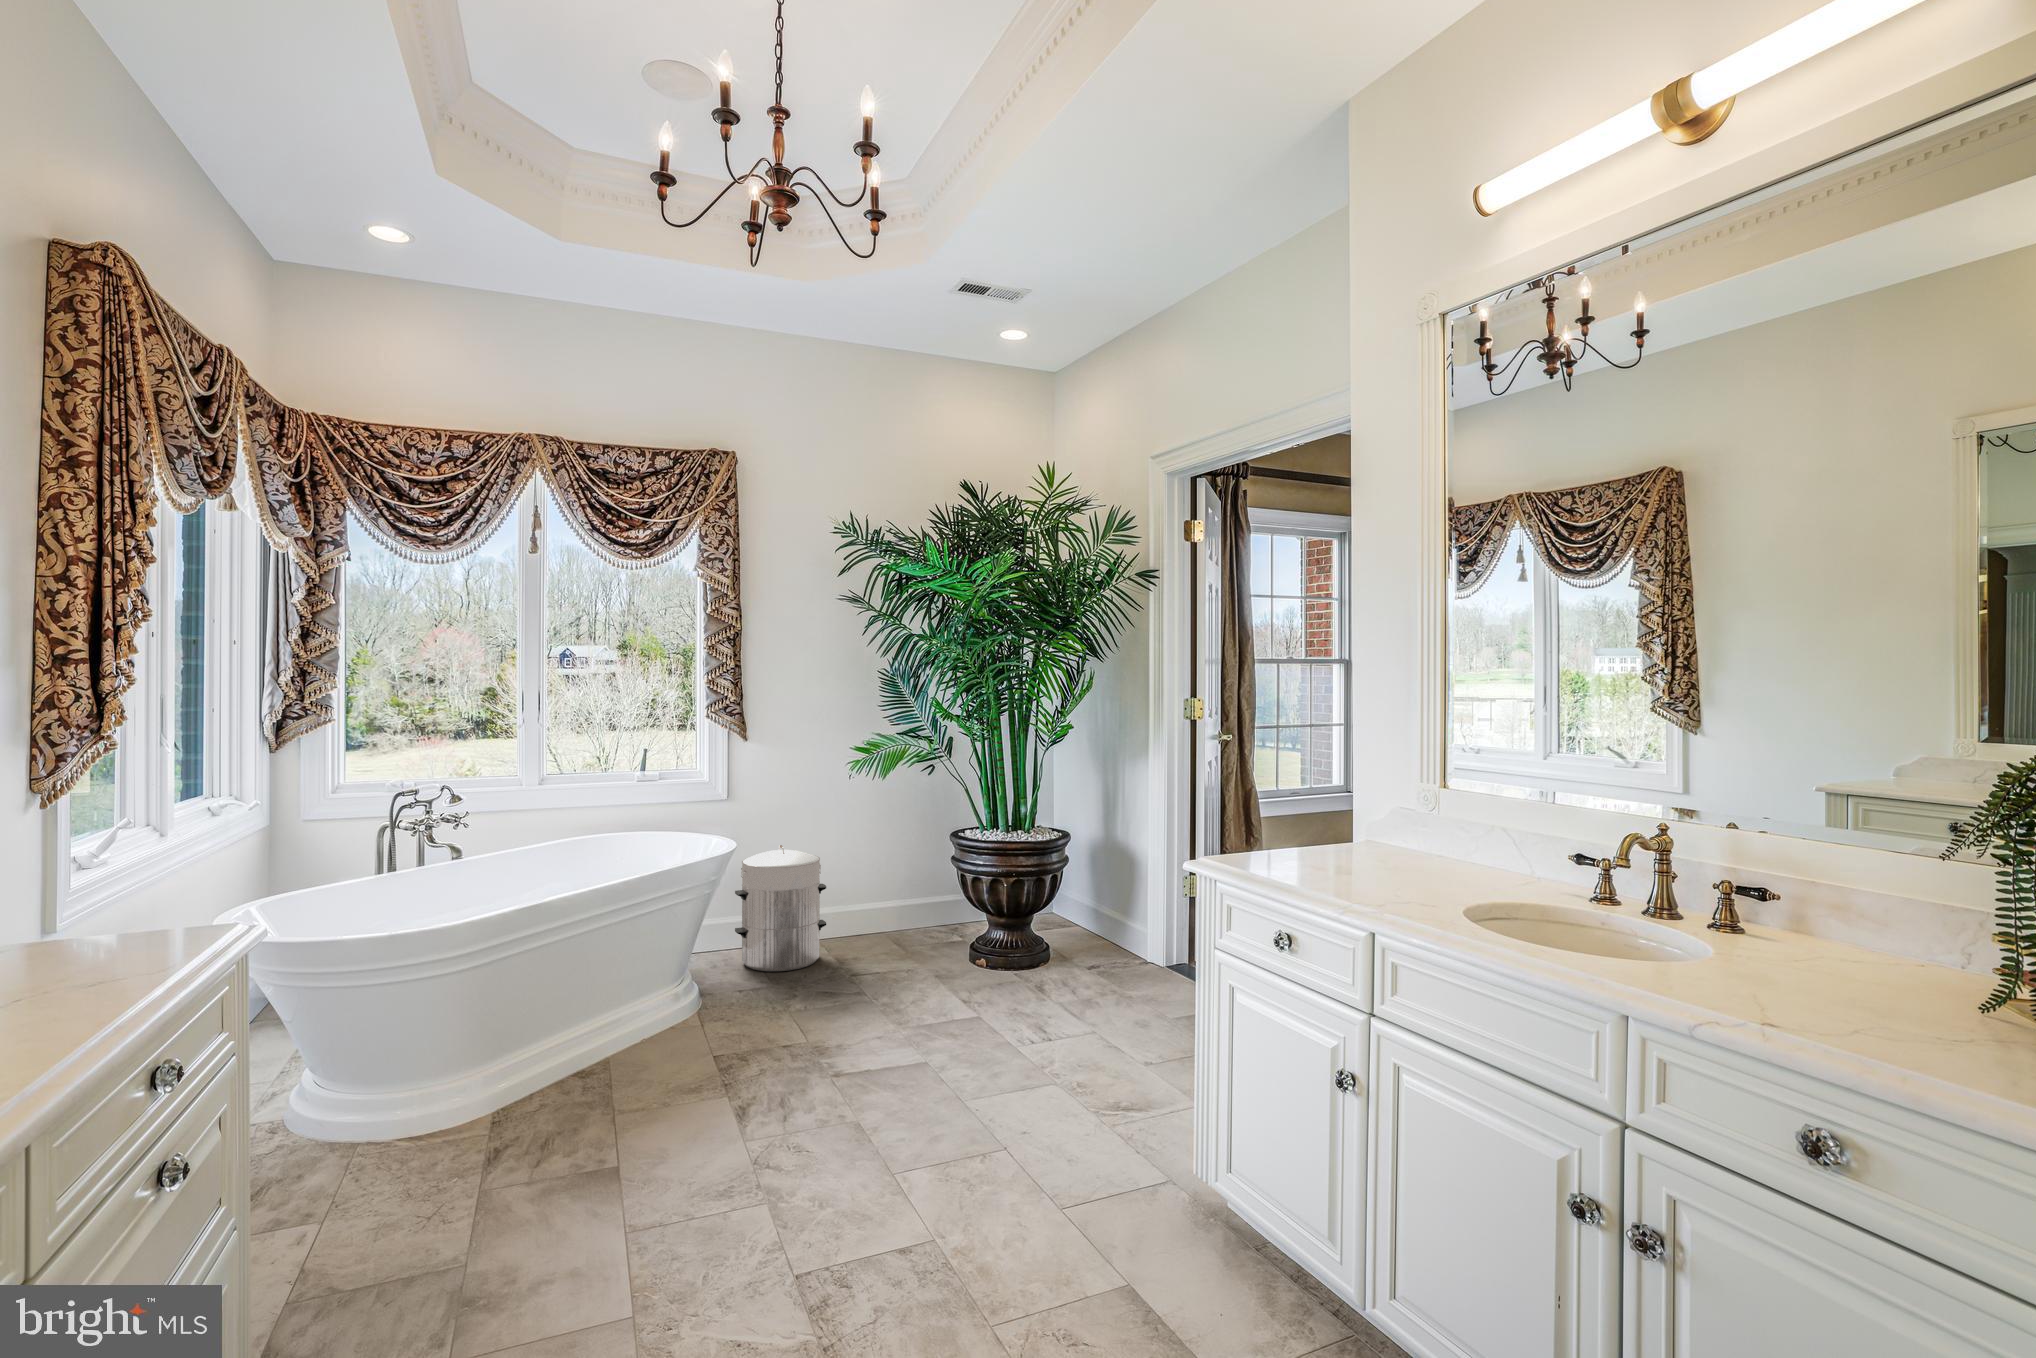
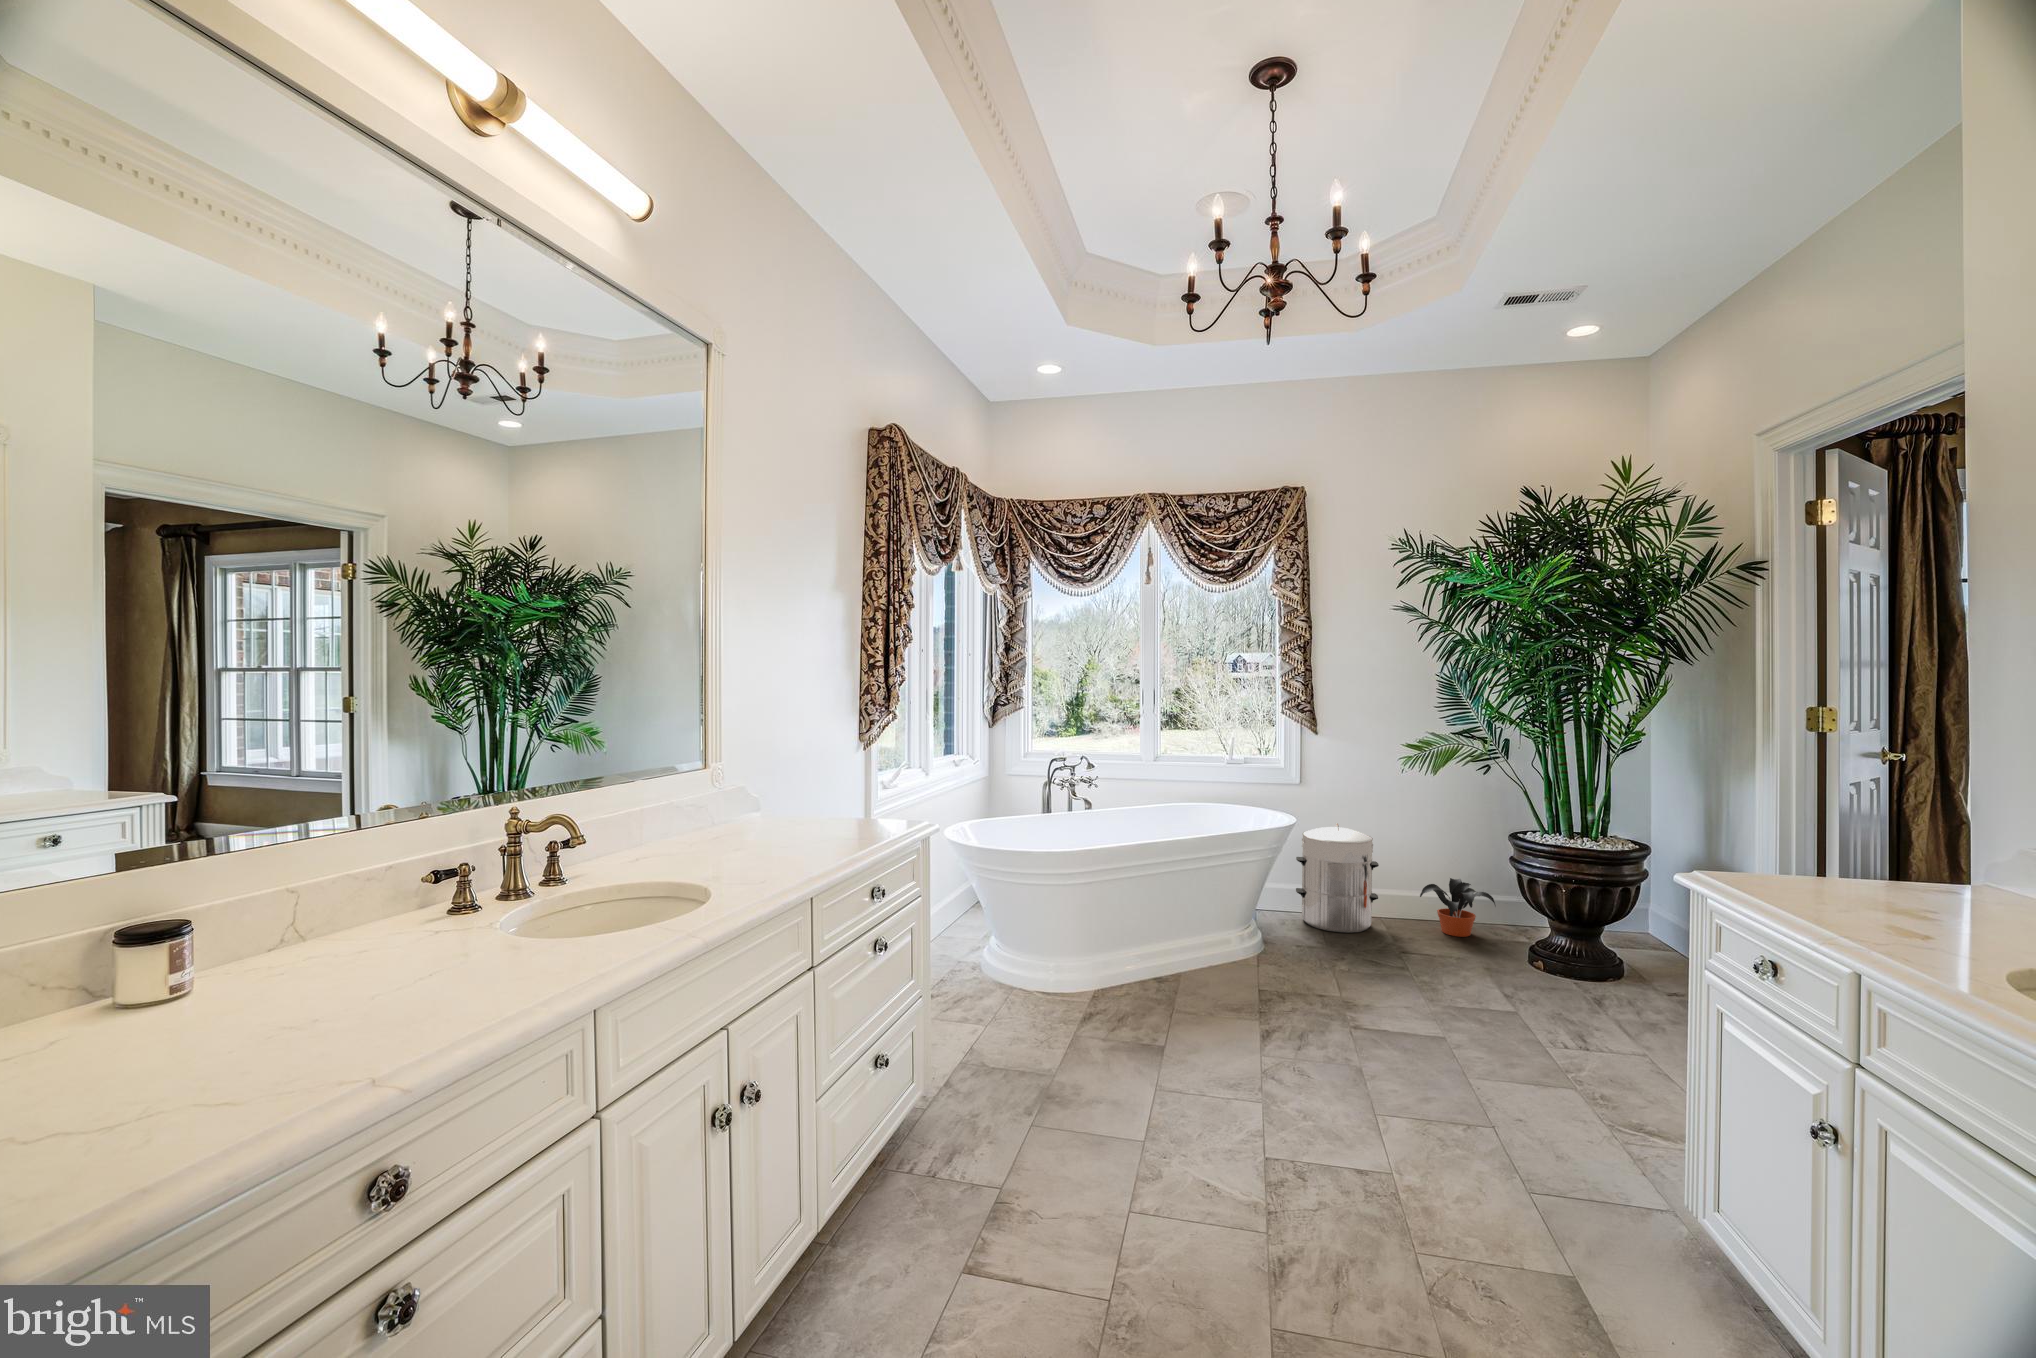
potted plant: none [868,890,940,951] -> present [1420,878,1496,937]

